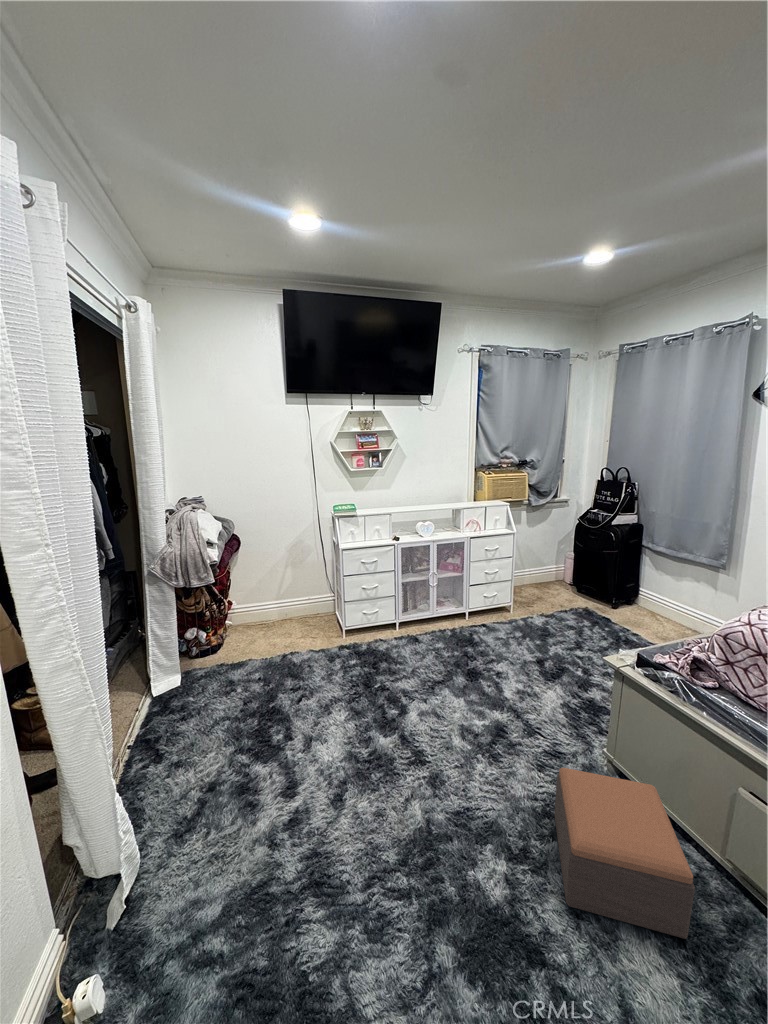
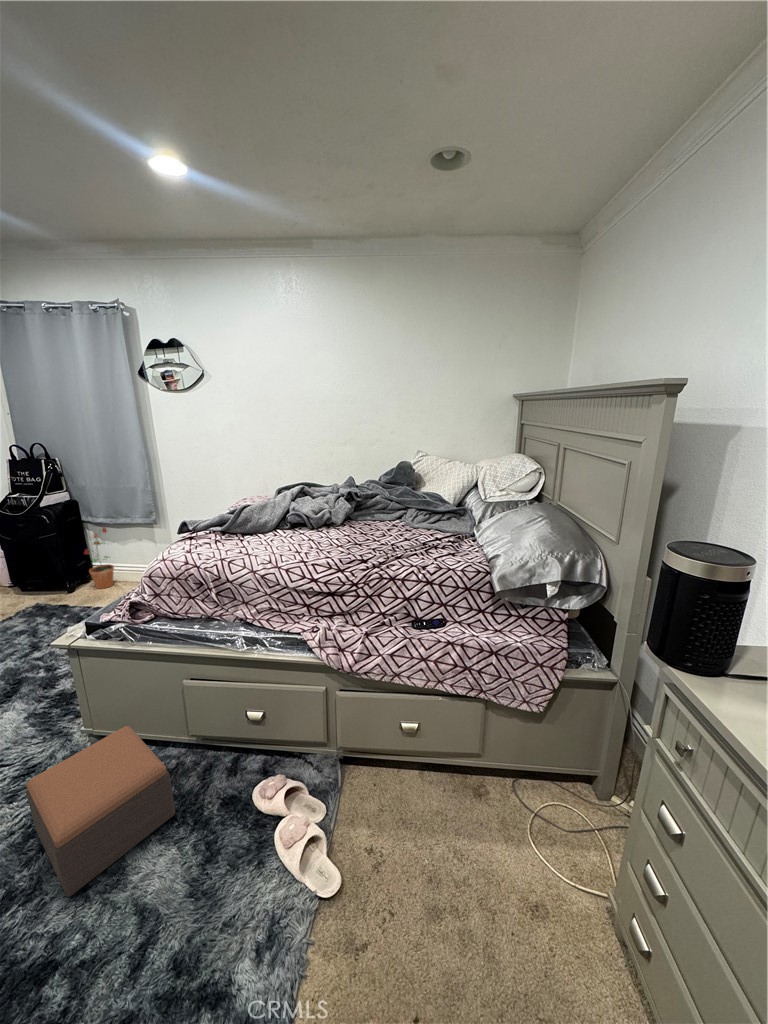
potted plant: none [635,556,666,618] -> present [84,527,114,589]

